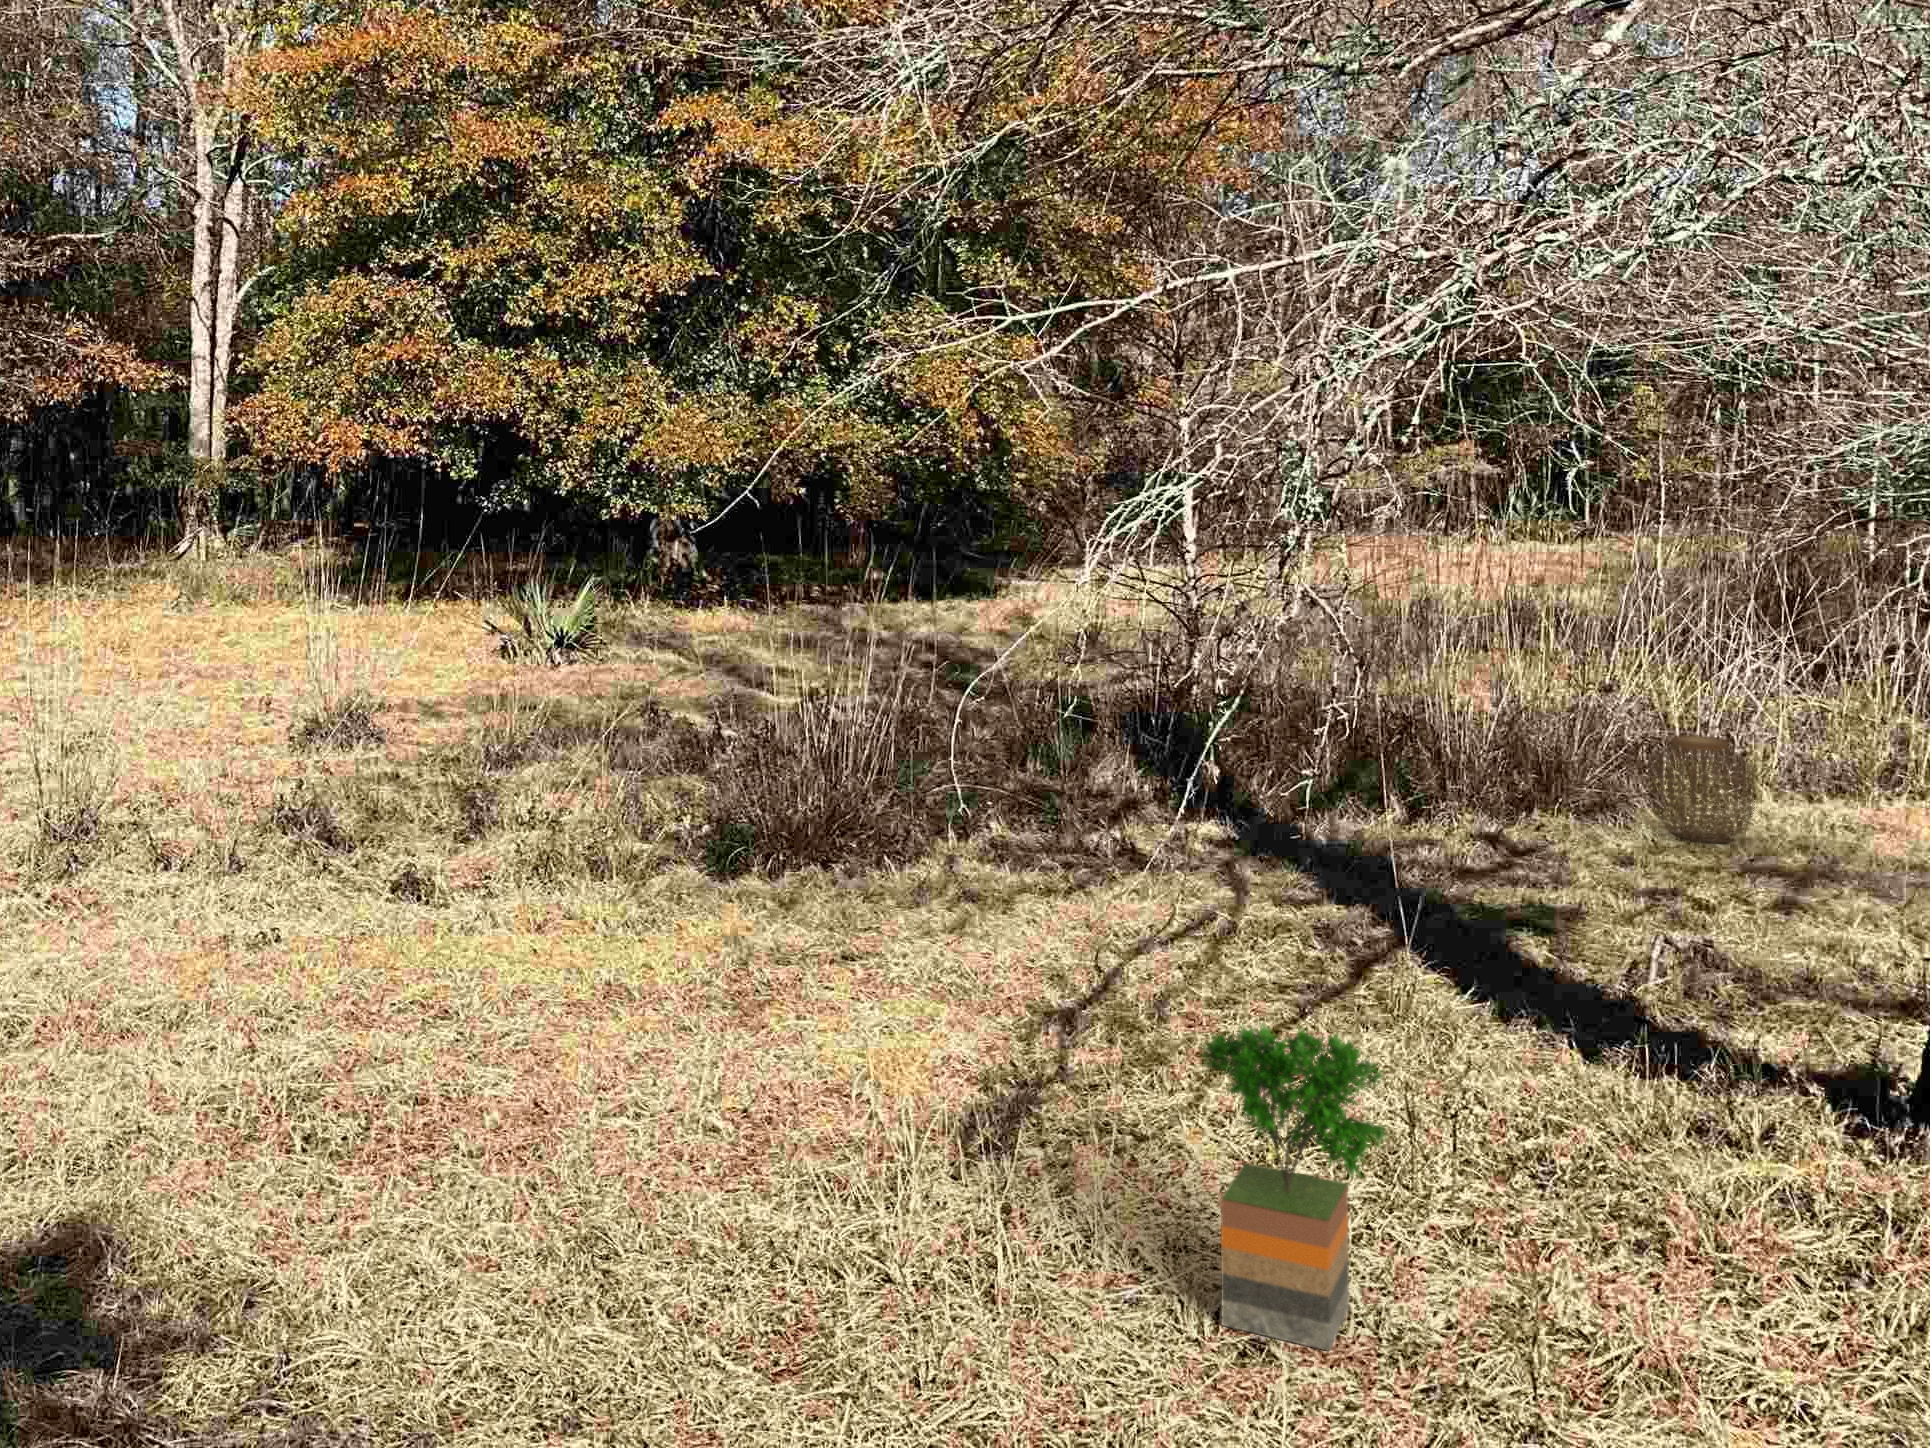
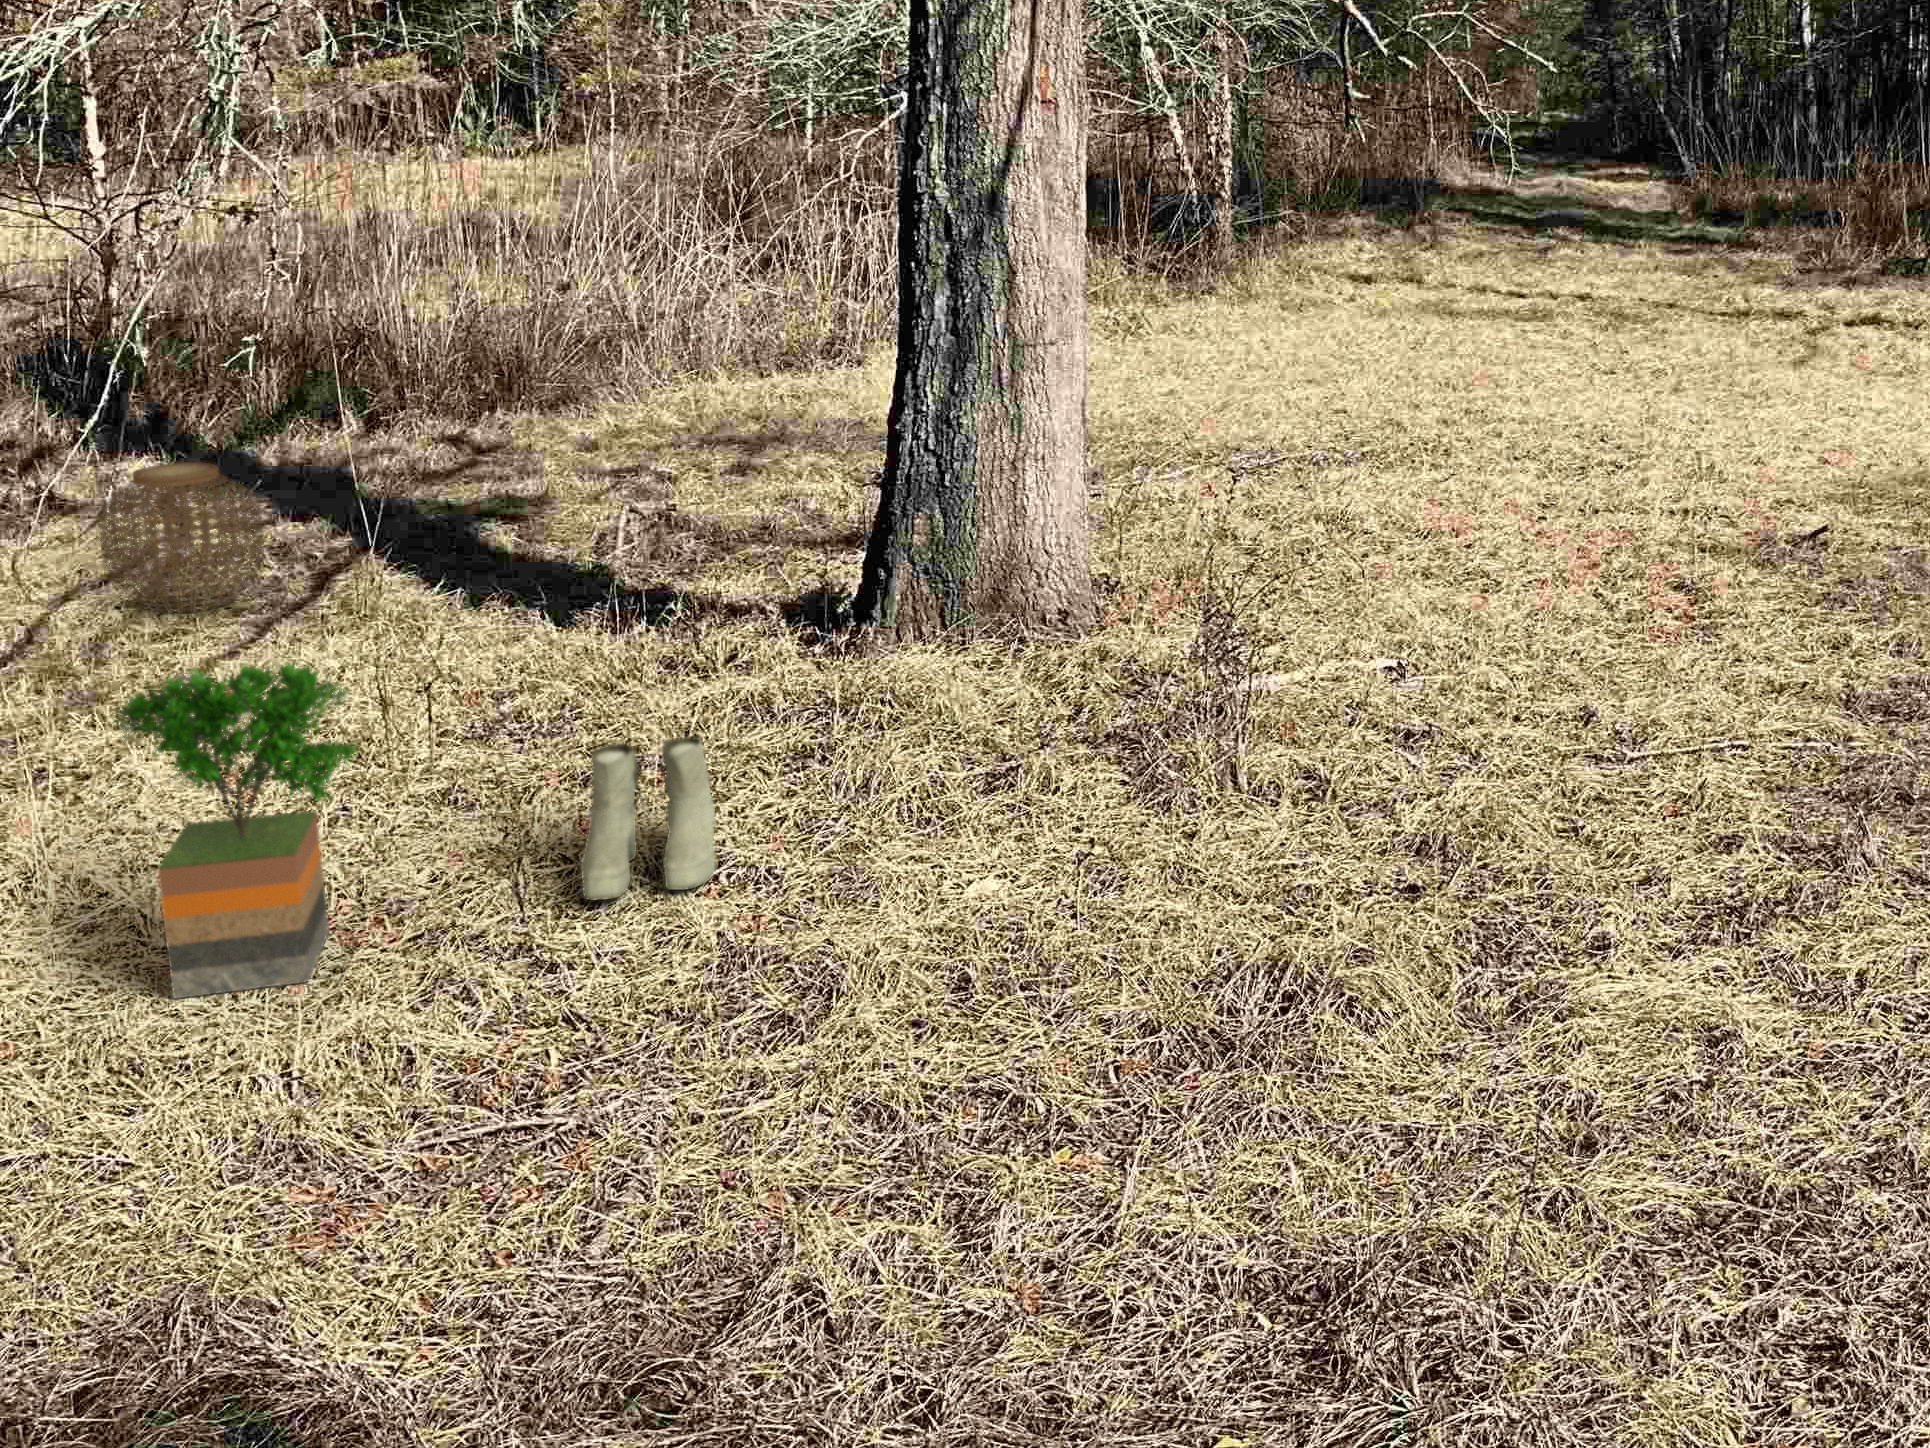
woven basket: present [1648,735,1755,843] -> present [98,462,264,613]
boots: none [1587,1195,1733,1387] -> present [581,736,715,900]

